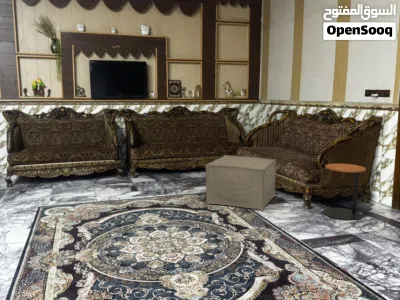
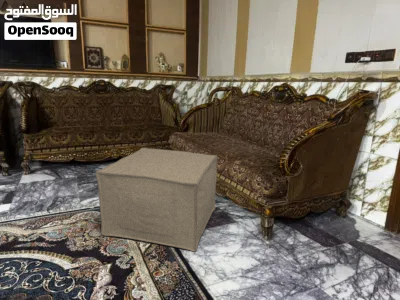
side table: present [323,164,366,220] -> none [293,168,378,276]

